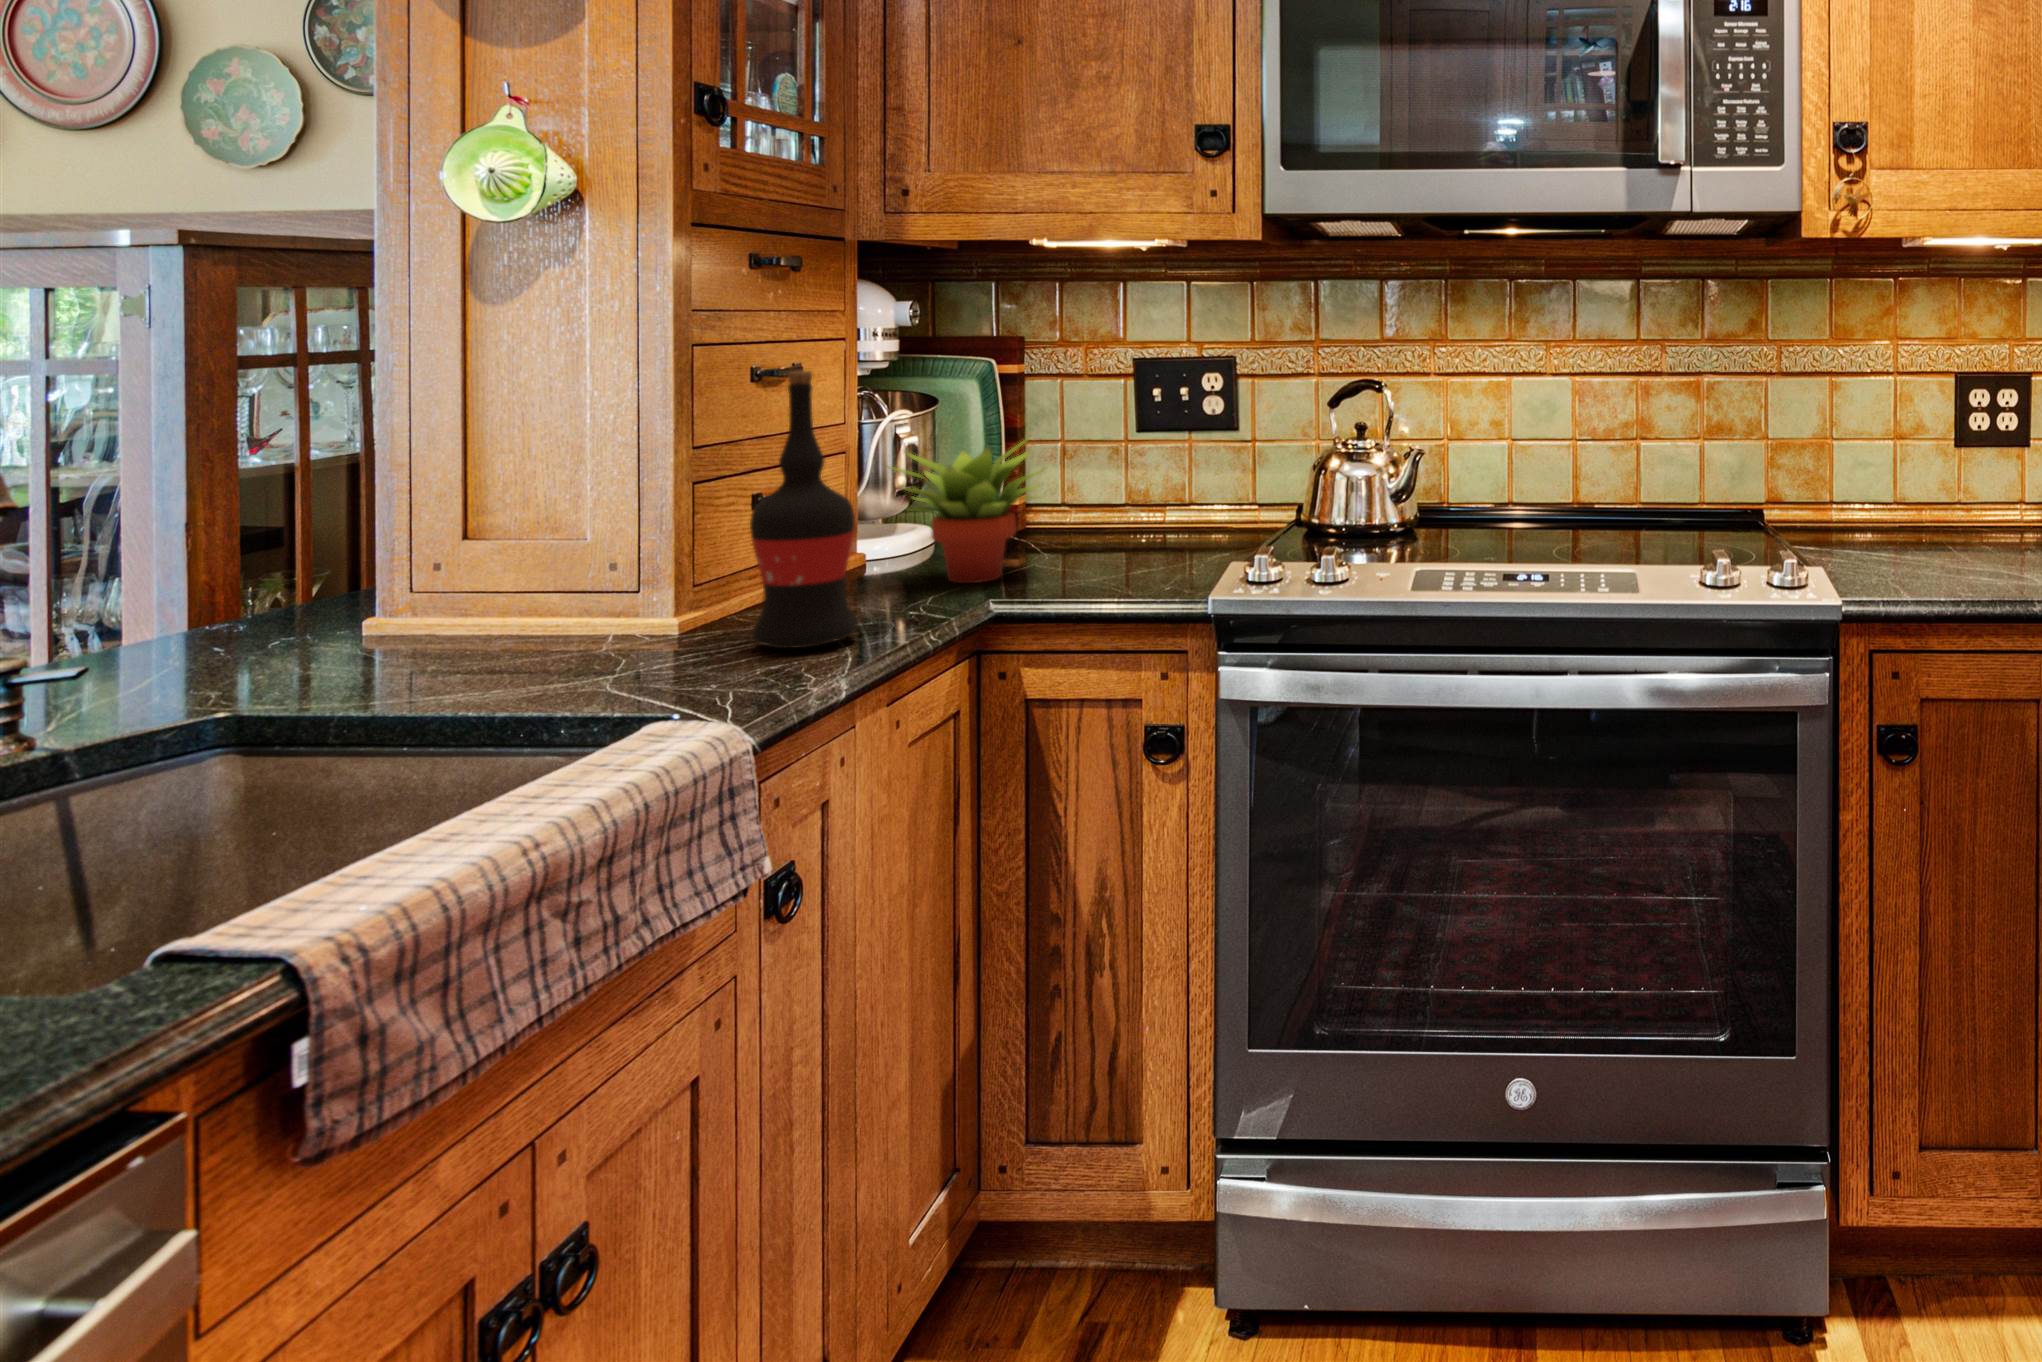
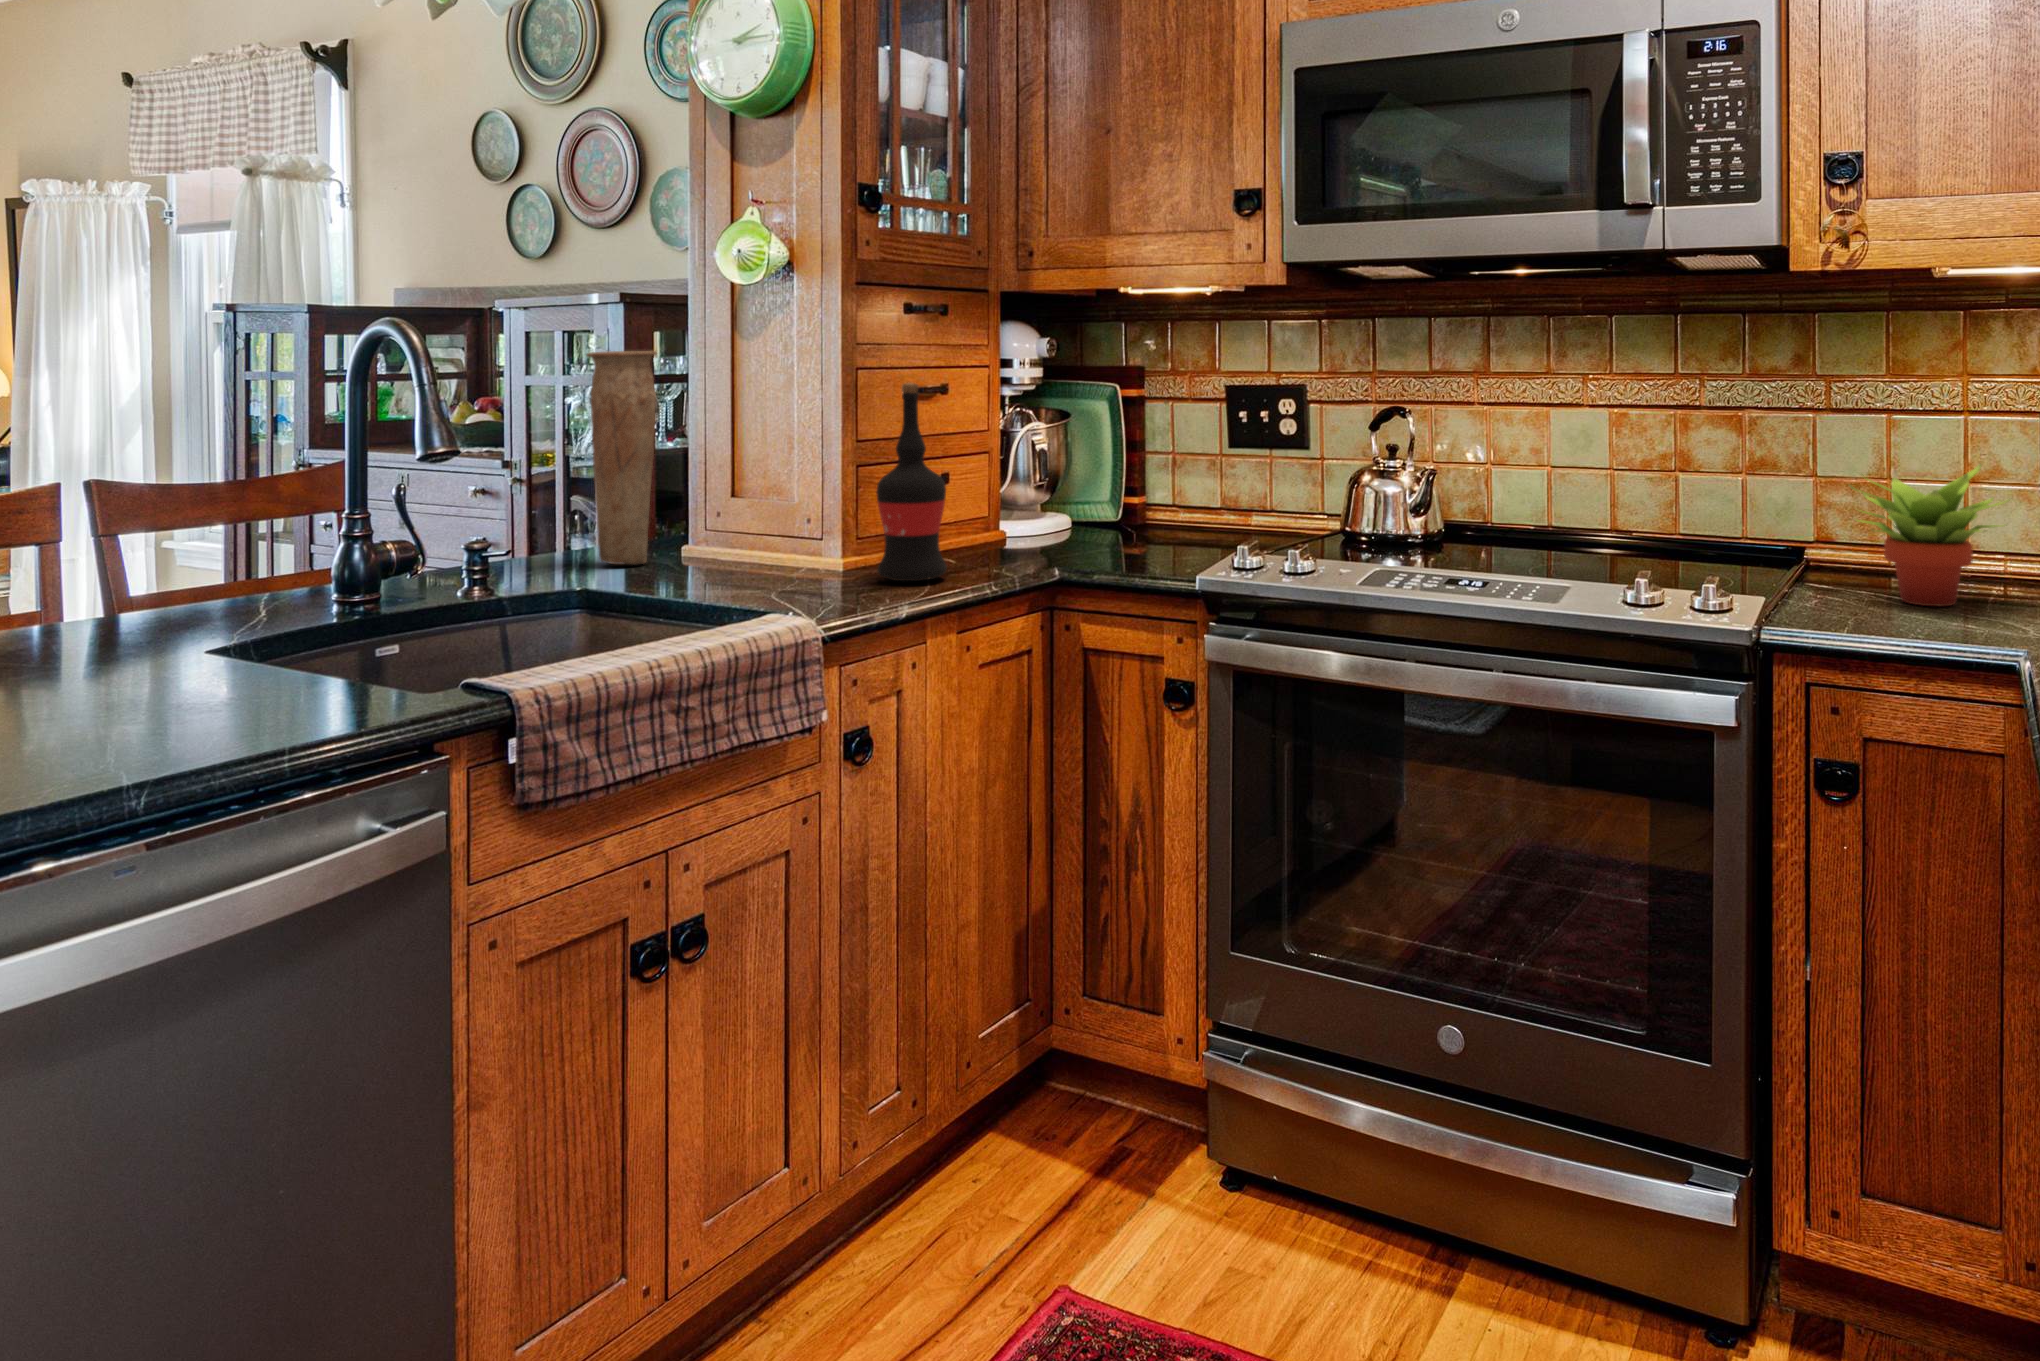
vase: none [175,326,318,670] -> present [586,351,657,565]
succulent plant: present [889,438,1046,583] -> present [1849,464,2010,606]

